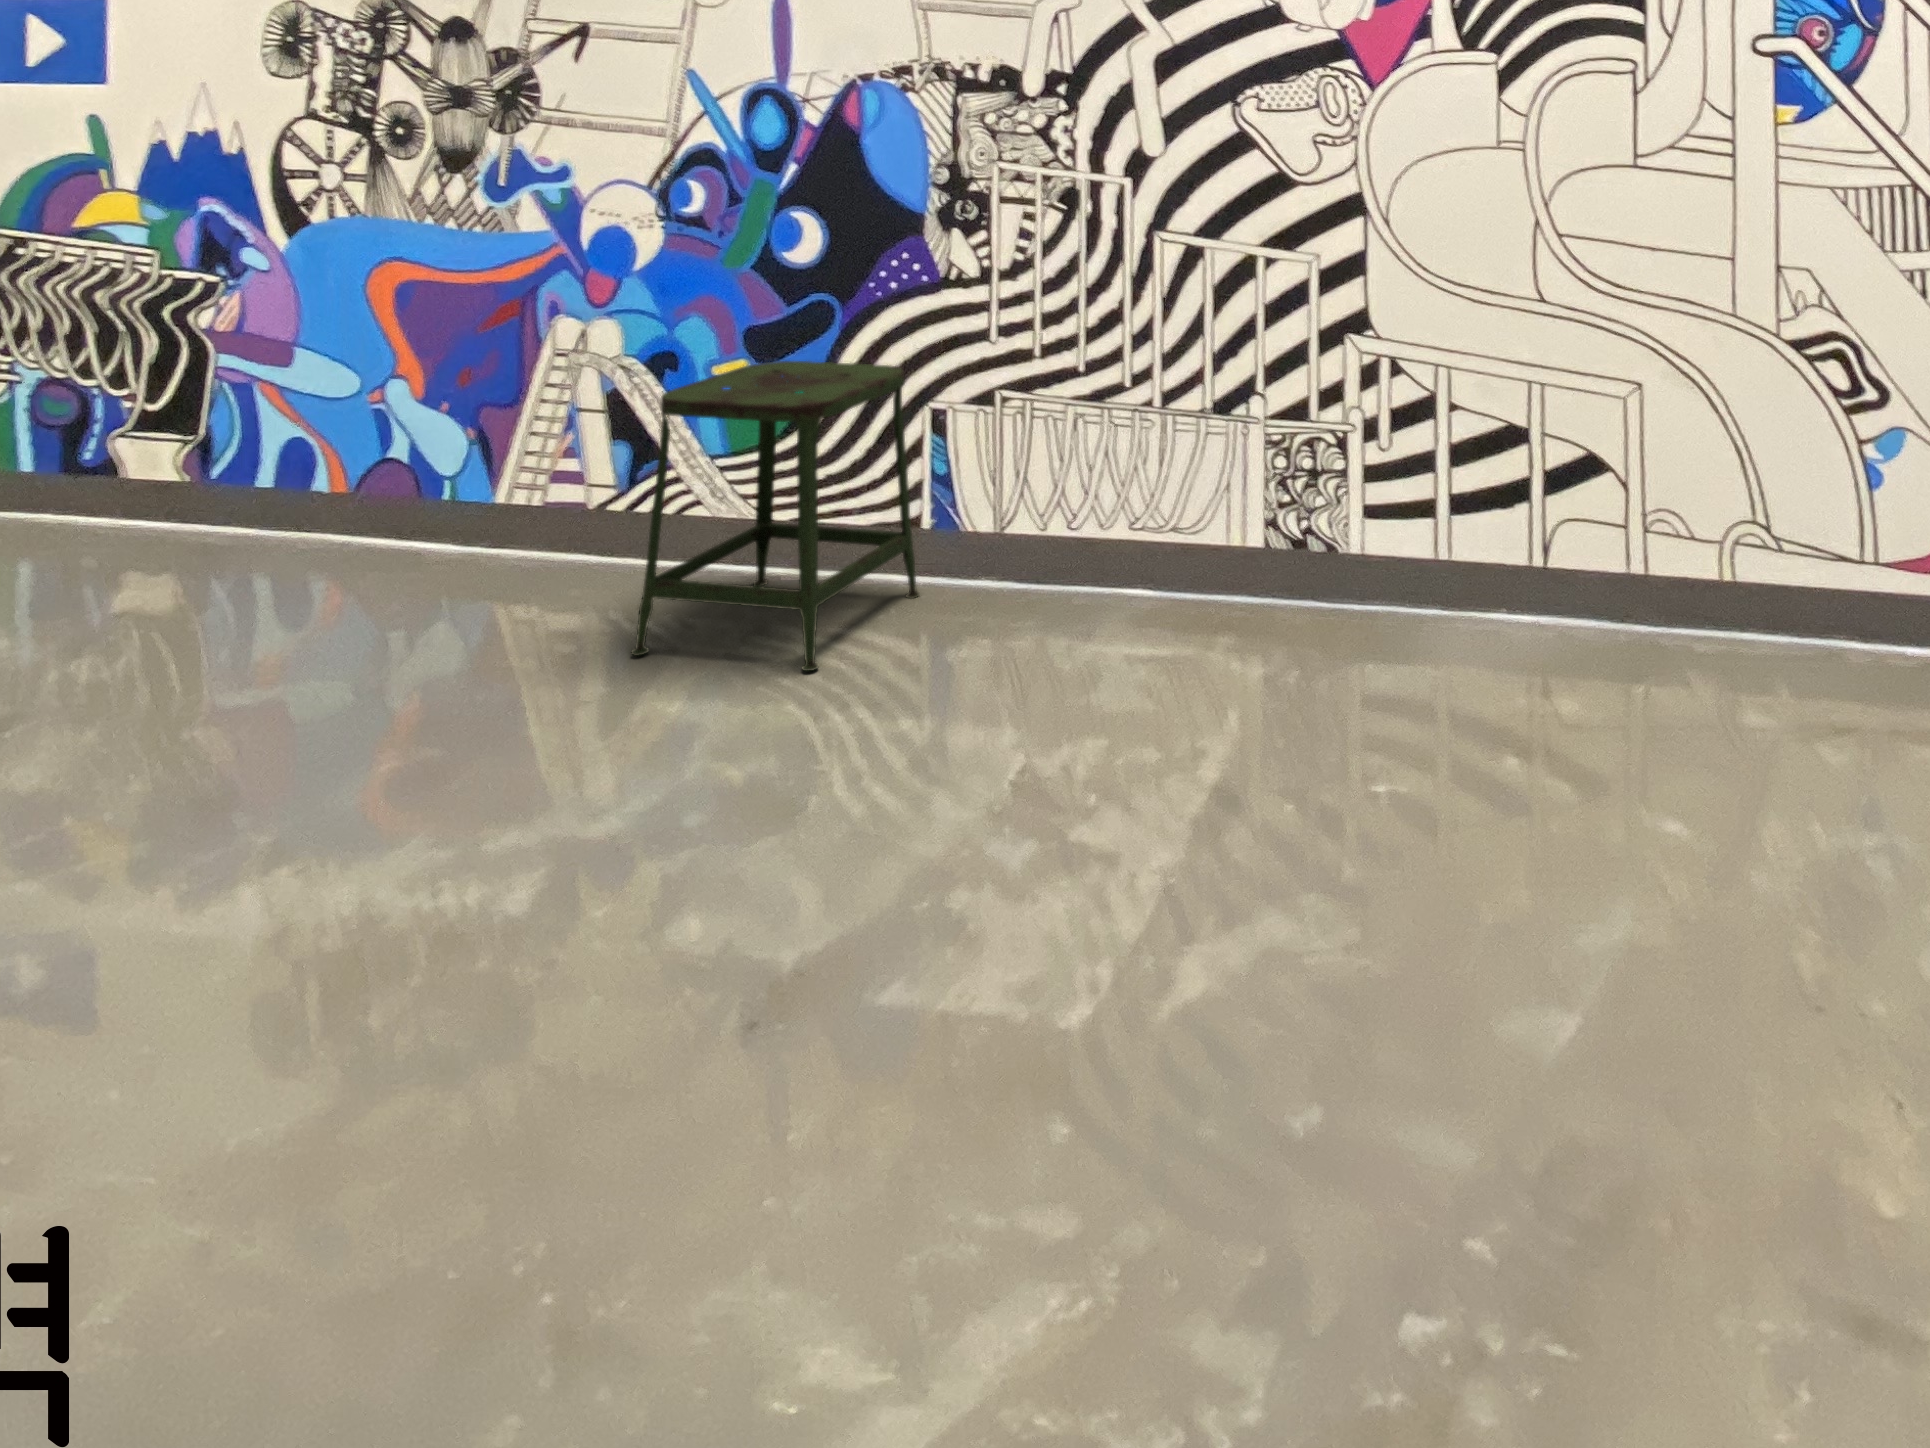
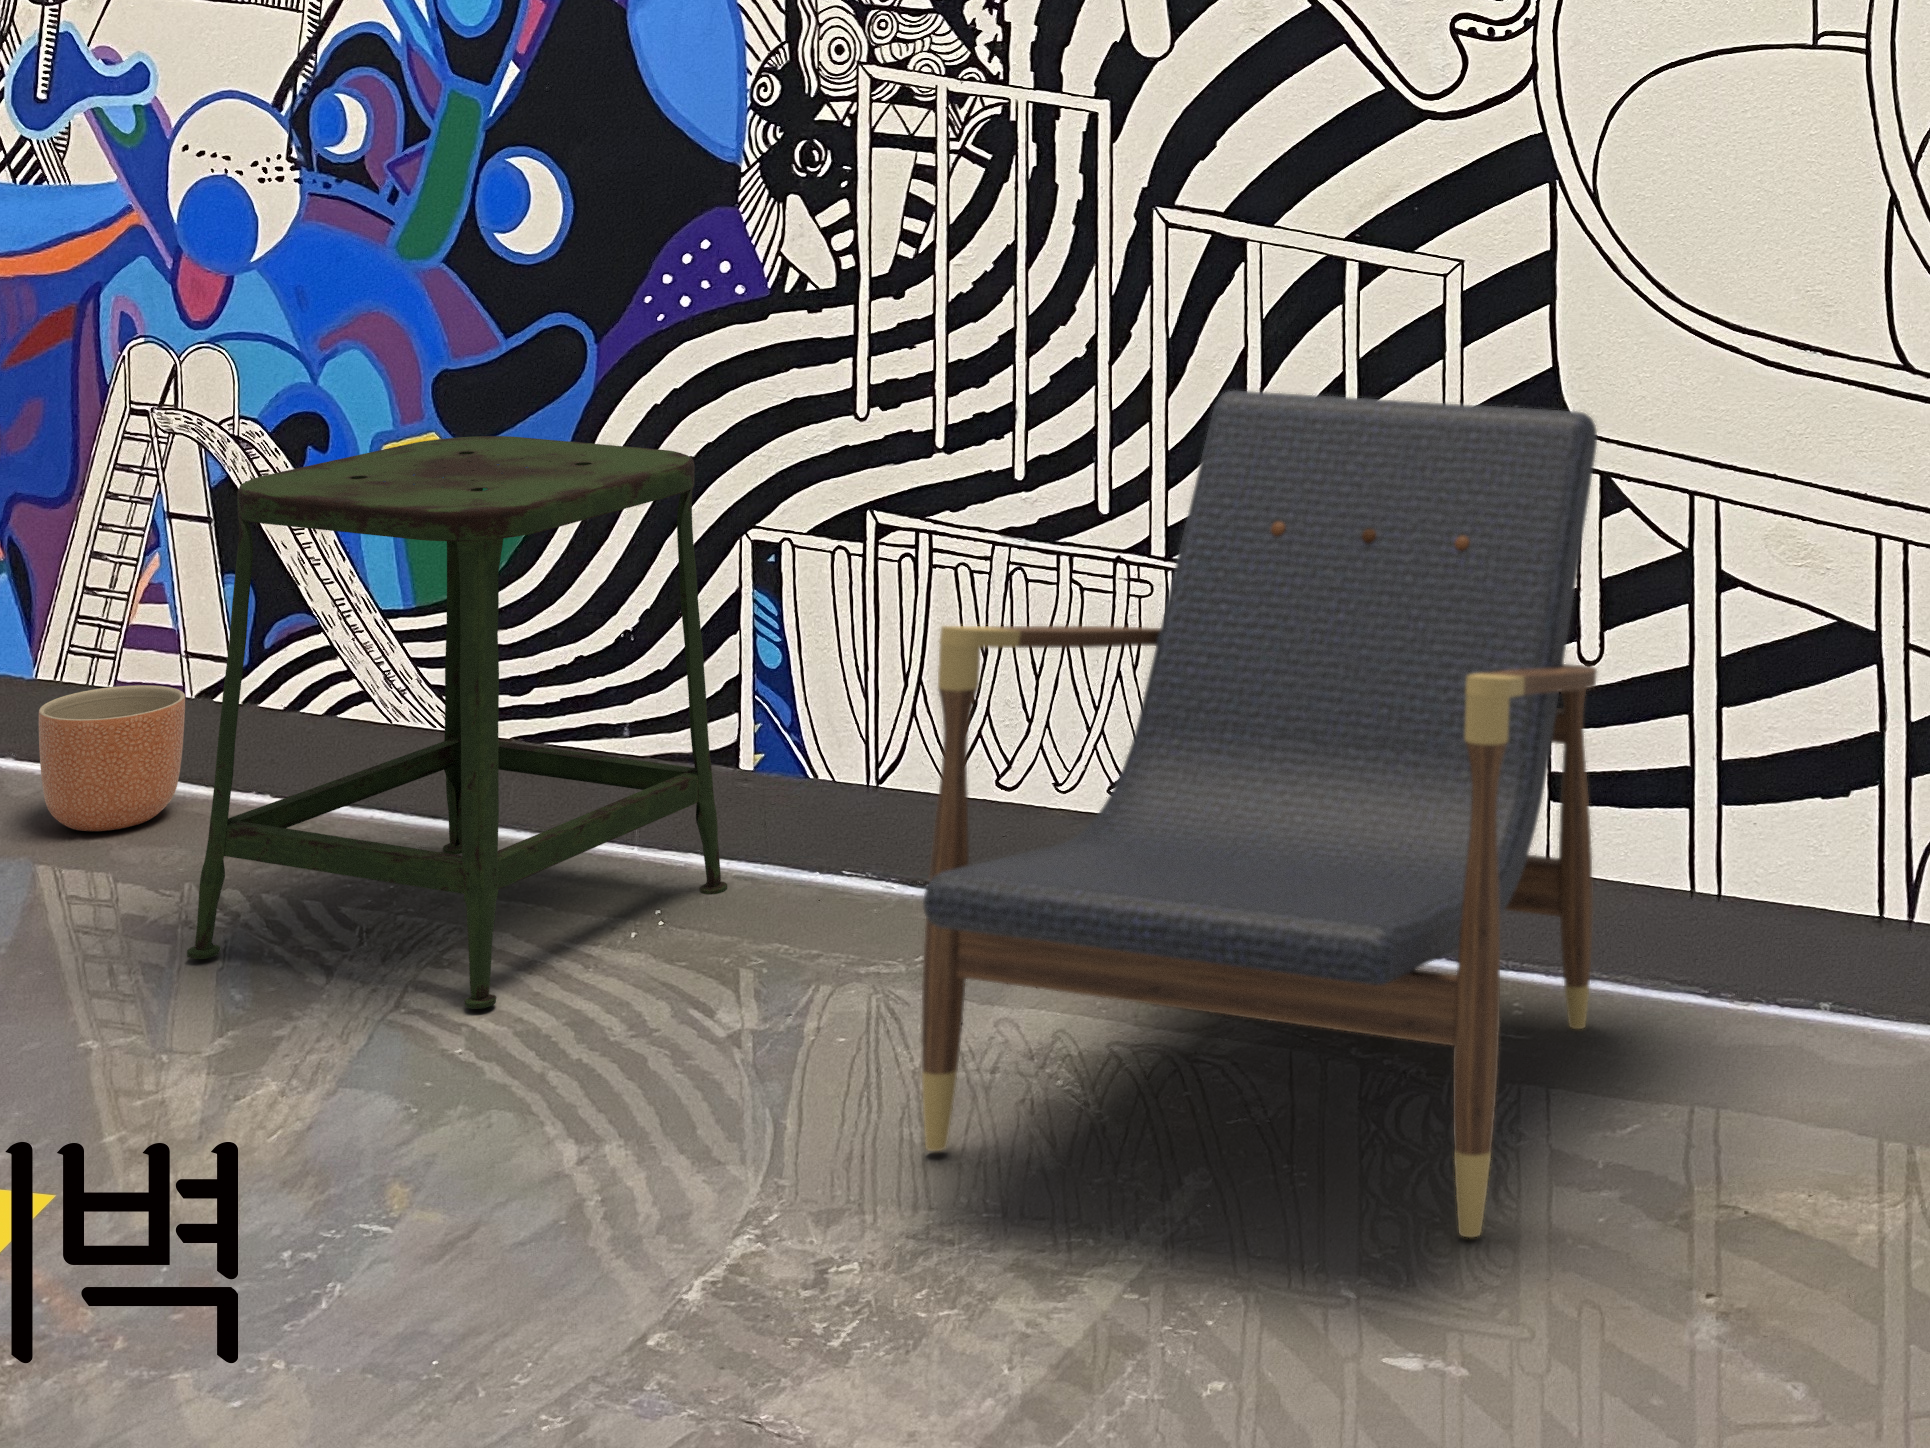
lounge chair: none [1082,324,1406,749] -> present [921,391,1597,1237]
planter: none [512,504,595,588] -> present [39,685,185,831]

